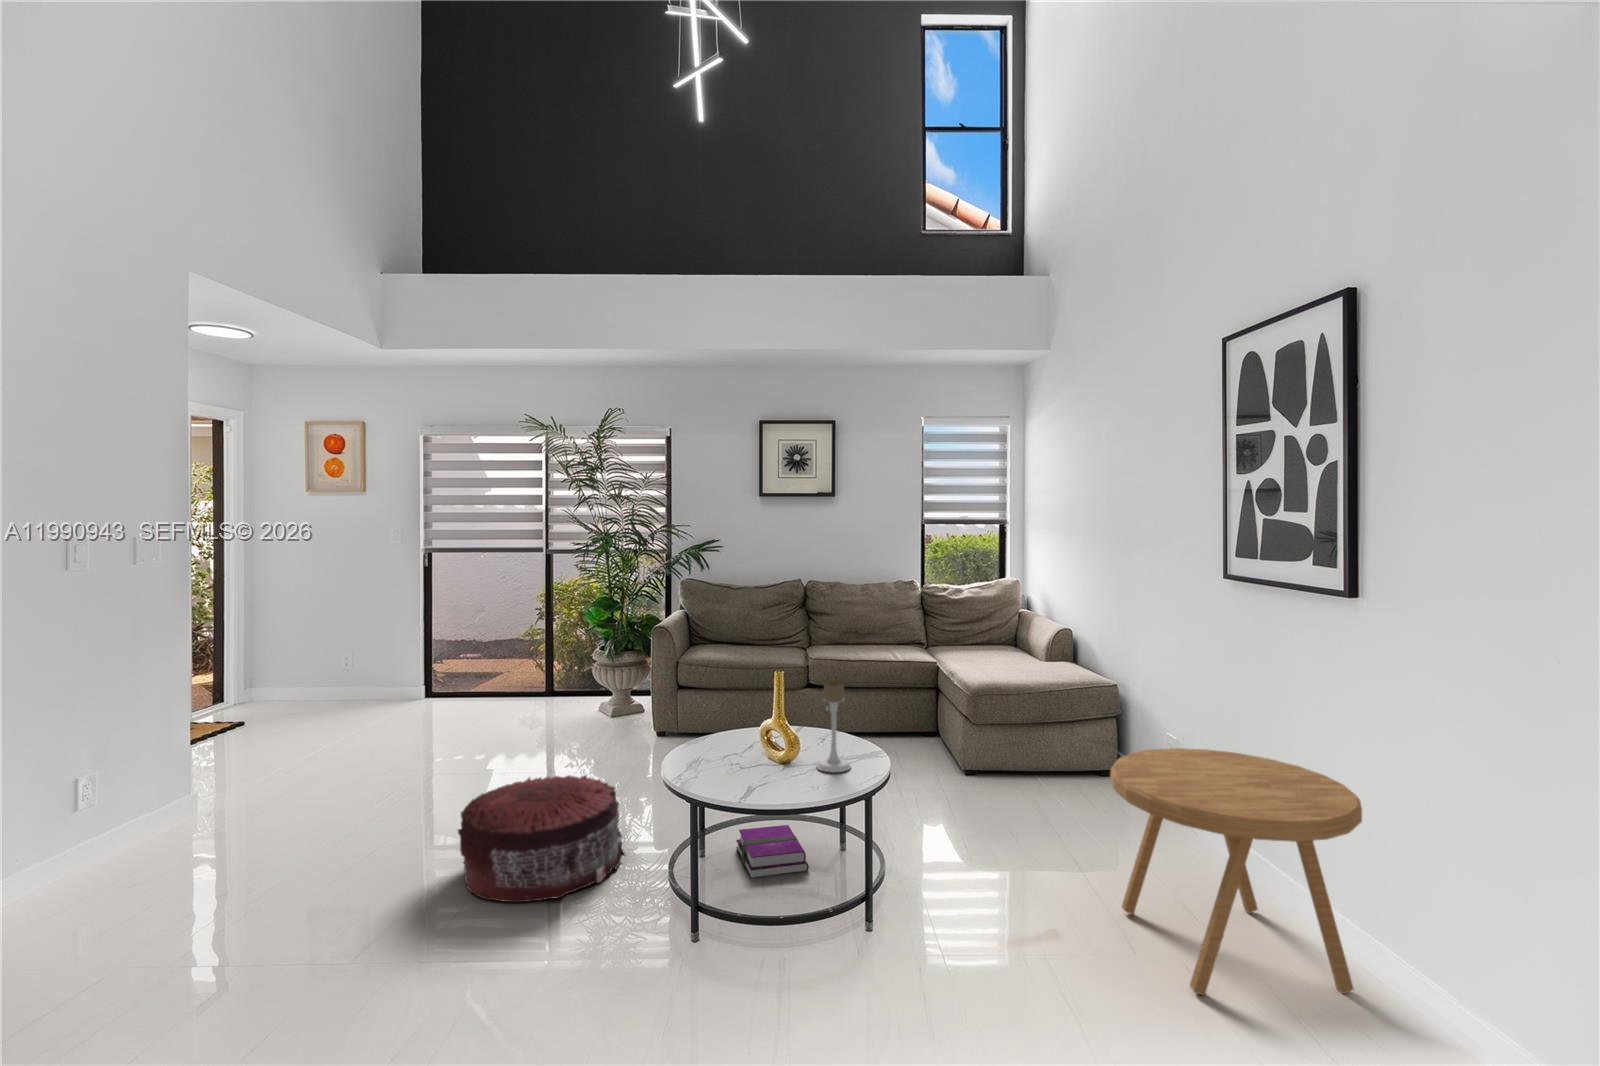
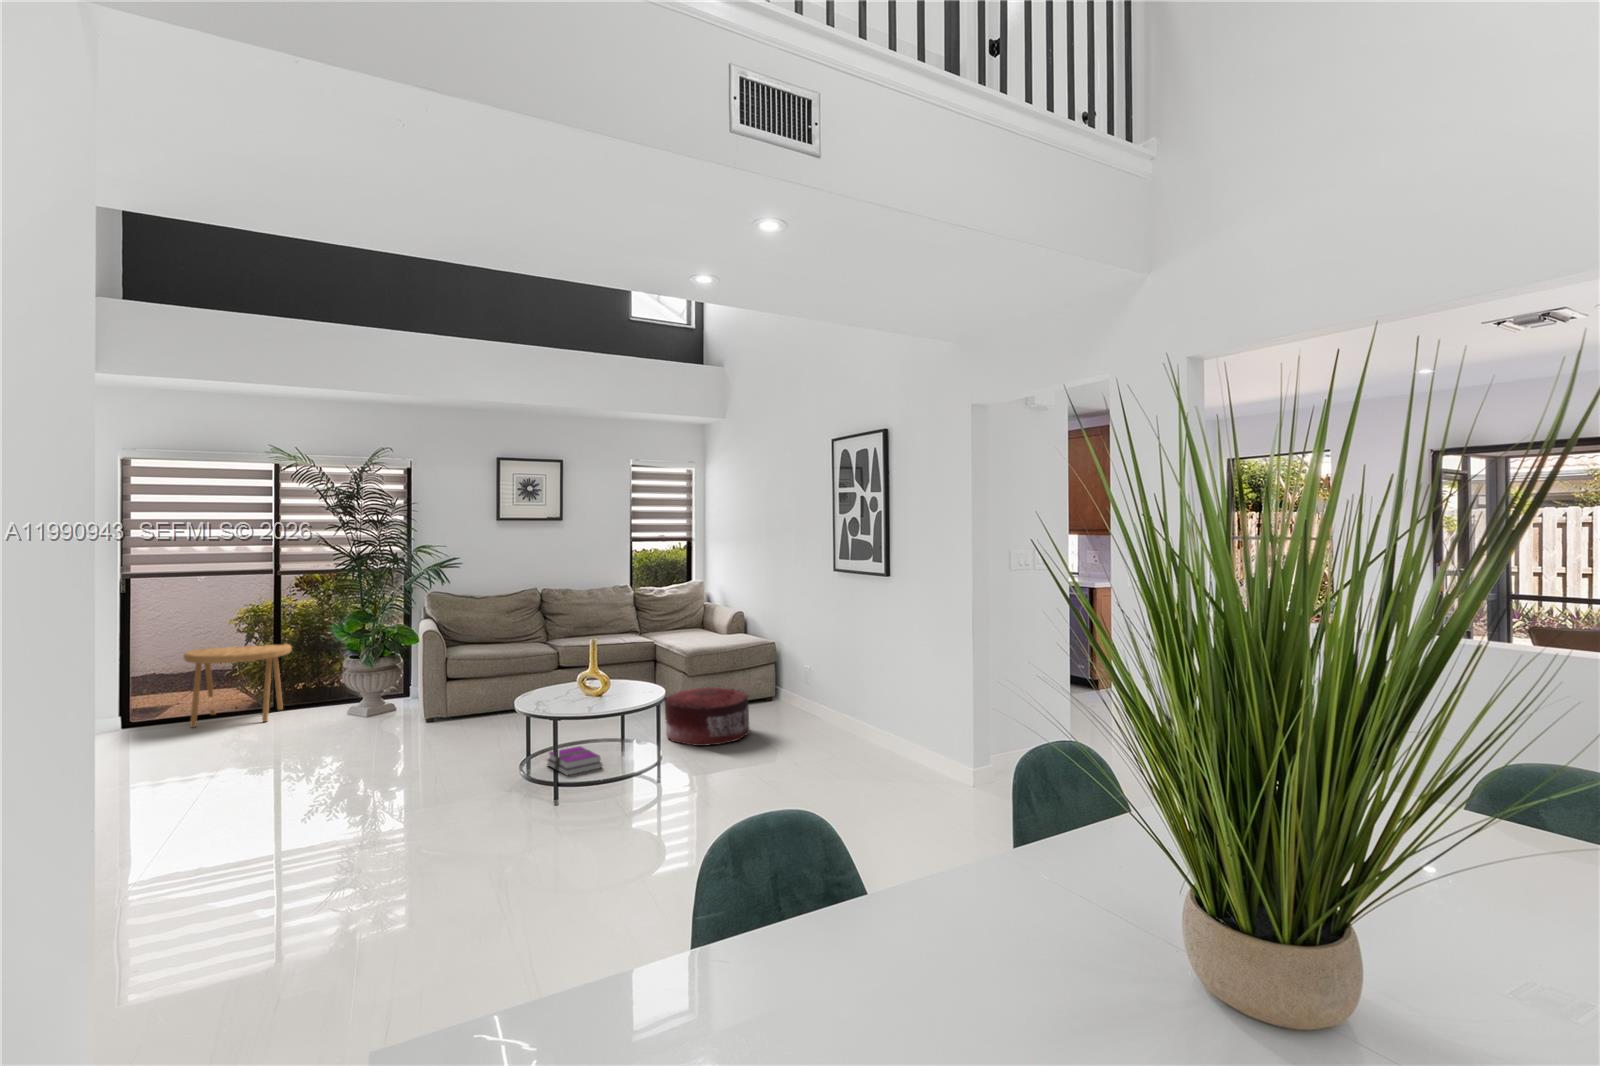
candle holder: present [817,682,851,772] -> none [611,644,633,699]
side table: present [1110,748,1362,996] -> present [184,644,292,727]
pouf: present [458,775,626,902] -> present [665,687,750,746]

